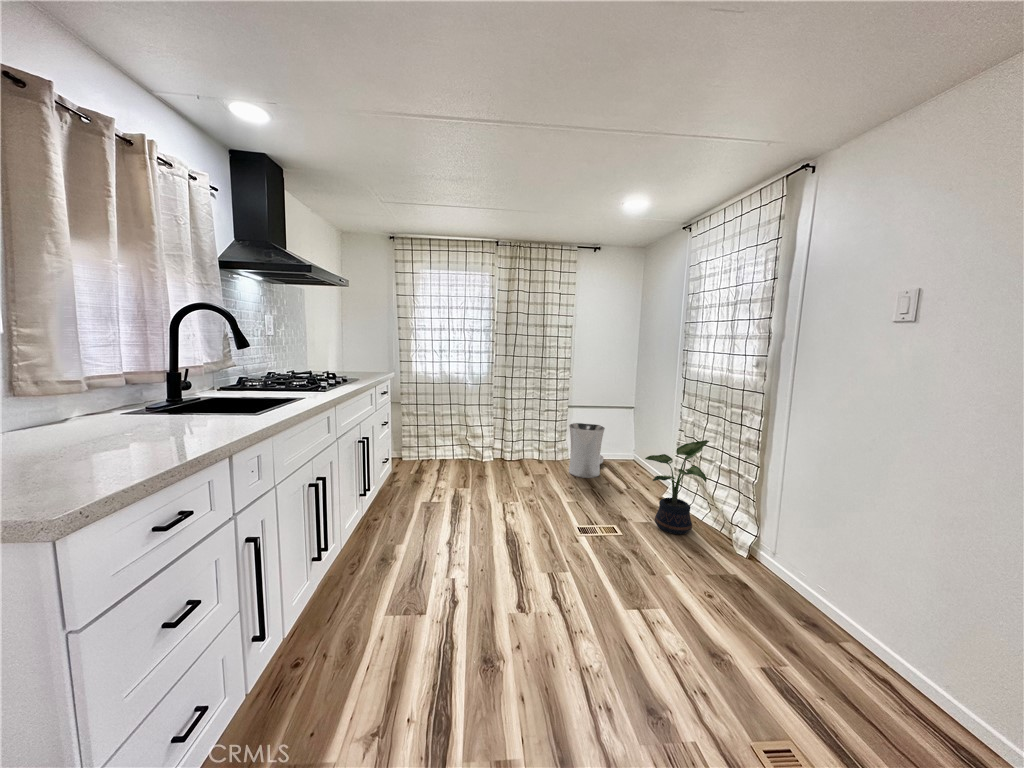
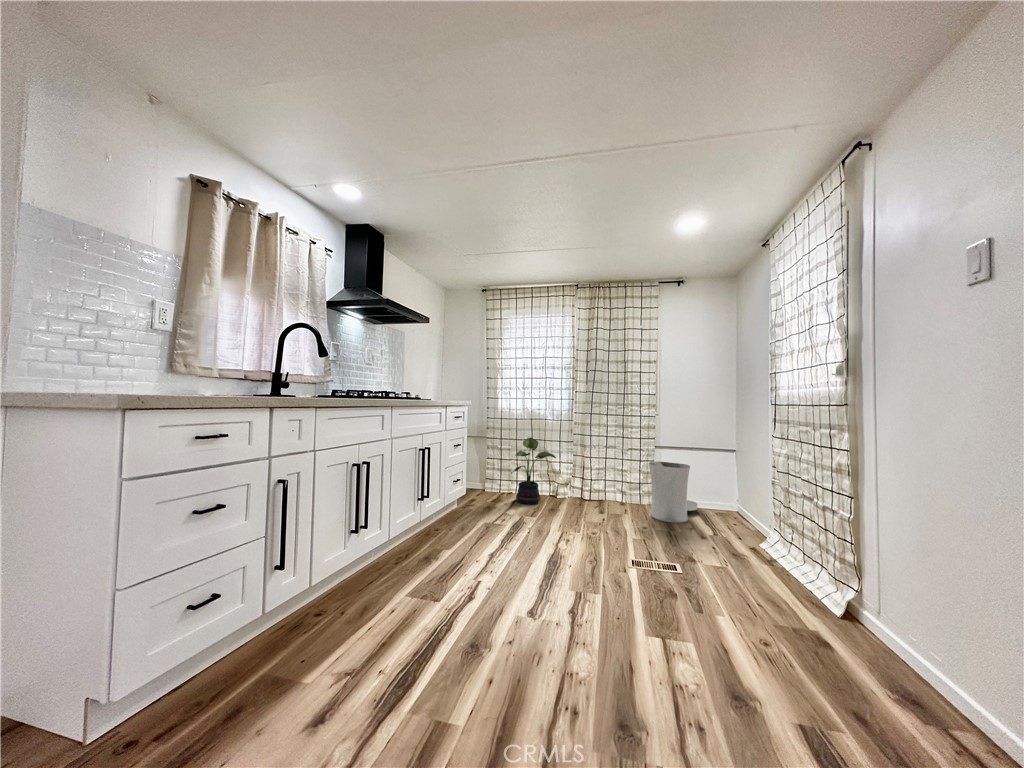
potted plant: present [645,440,709,534] -> present [511,438,556,504]

